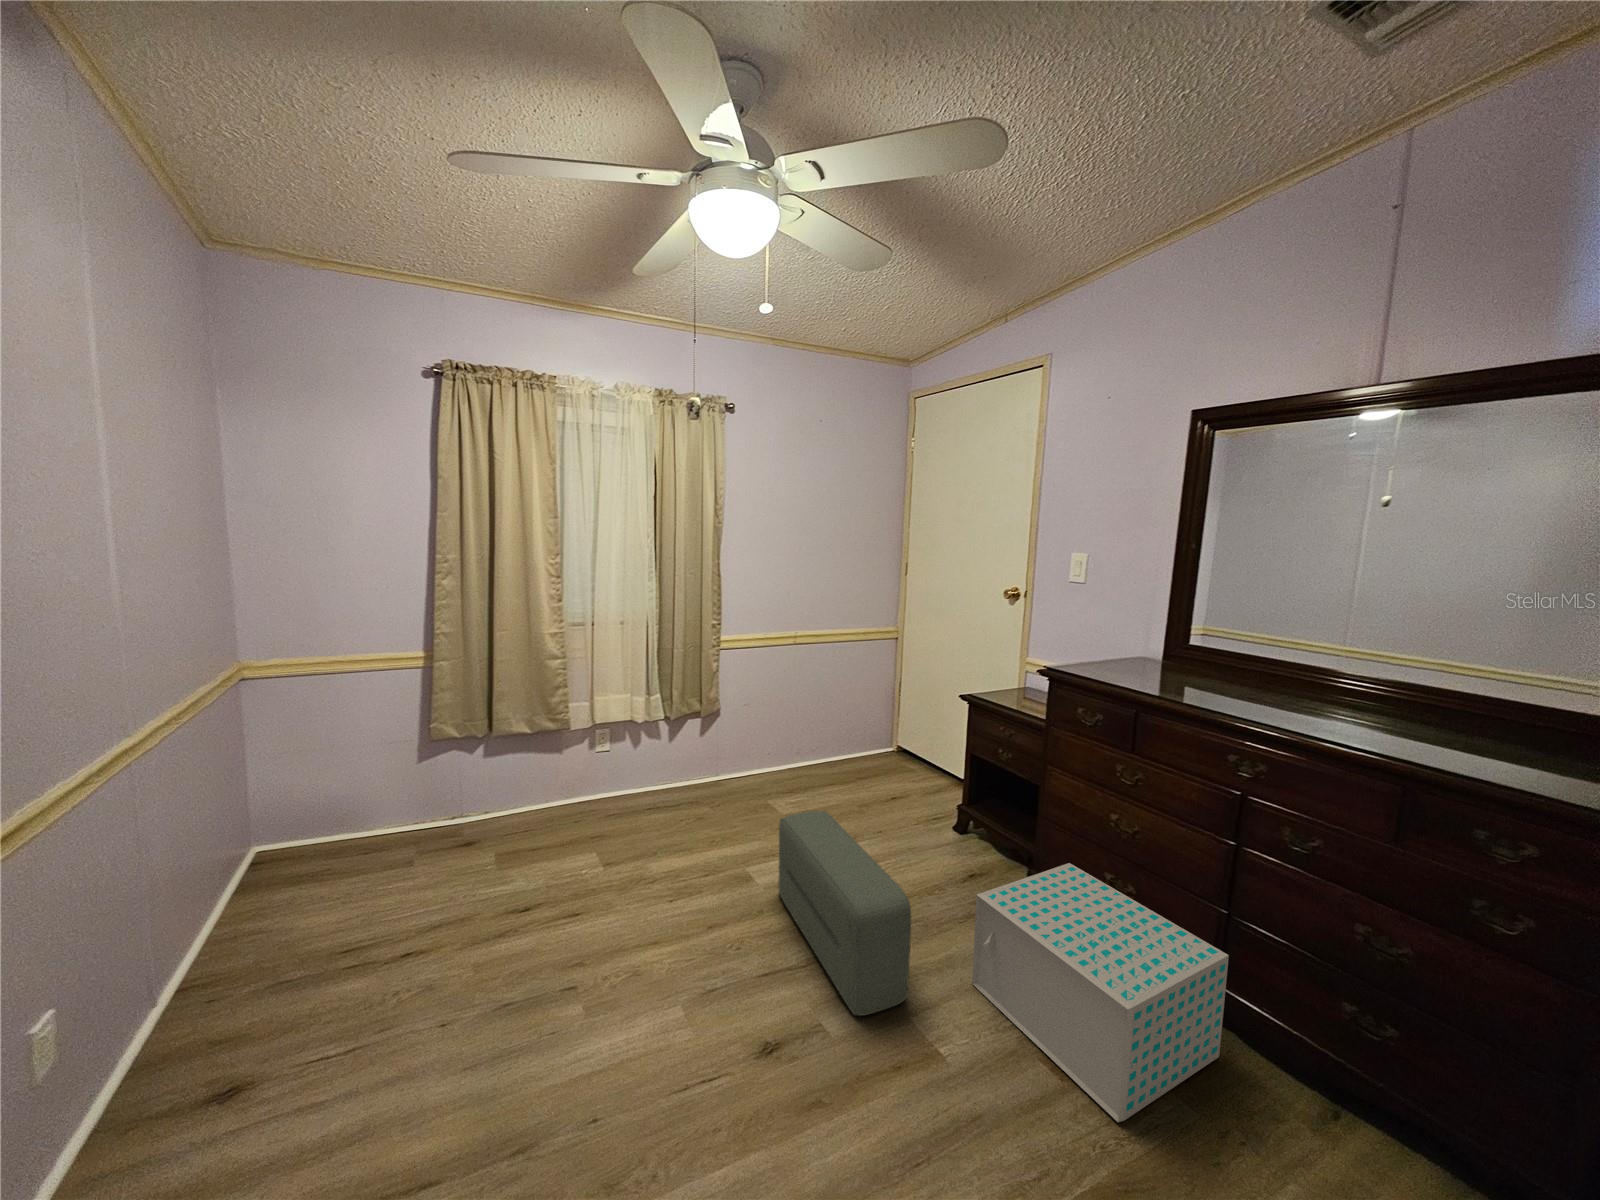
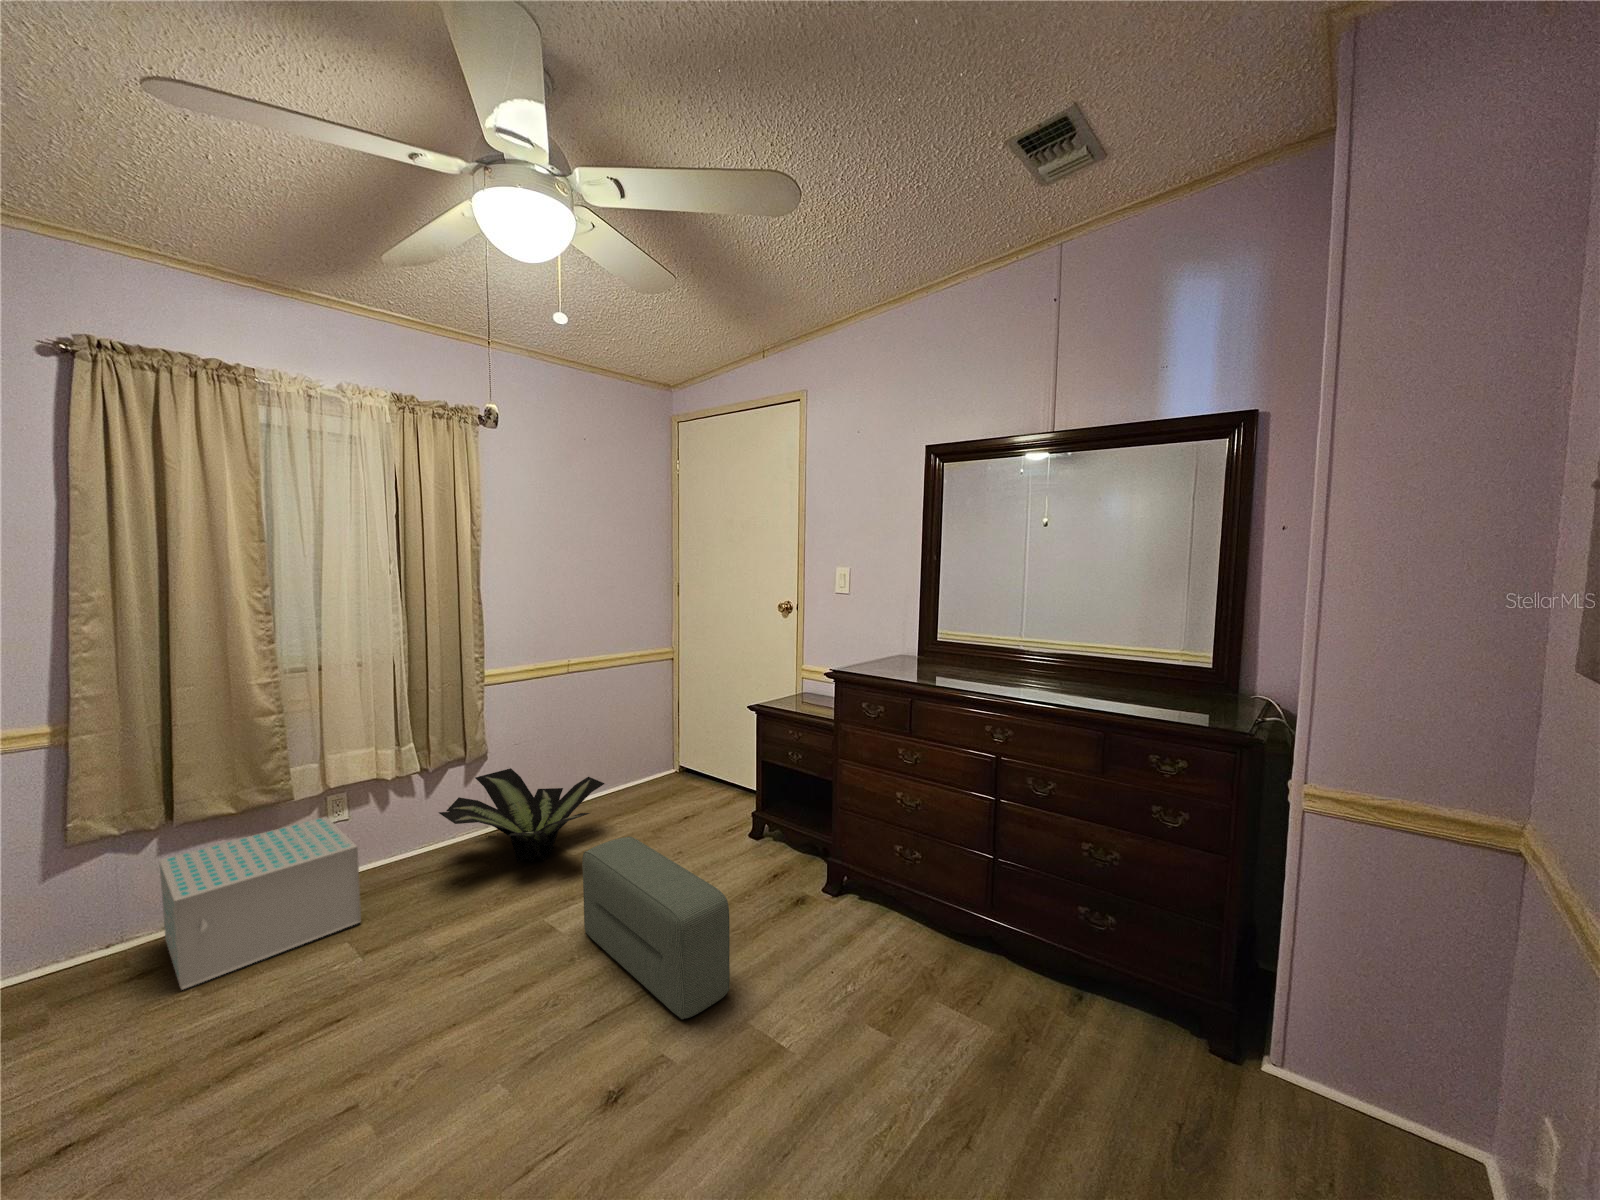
potted plant: none [672,726,815,816] -> present [439,768,604,863]
storage box: present [972,863,1229,1122] -> present [159,817,361,989]

